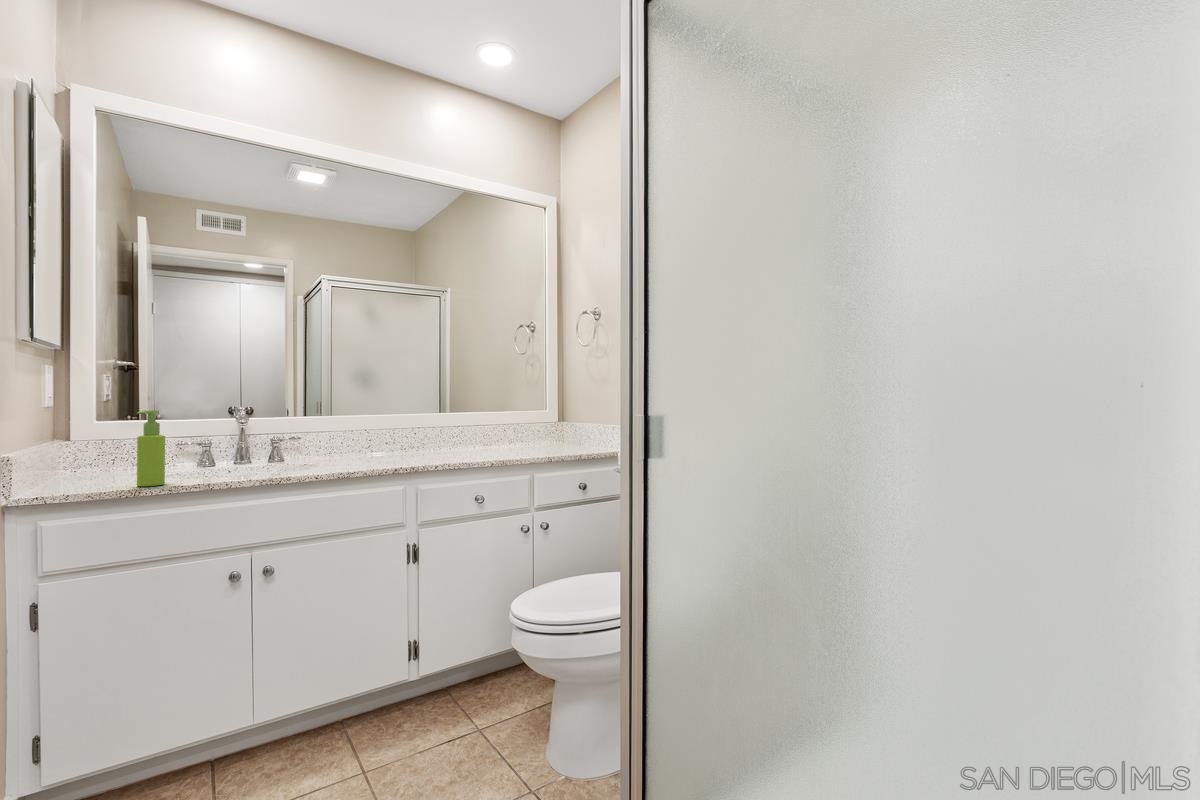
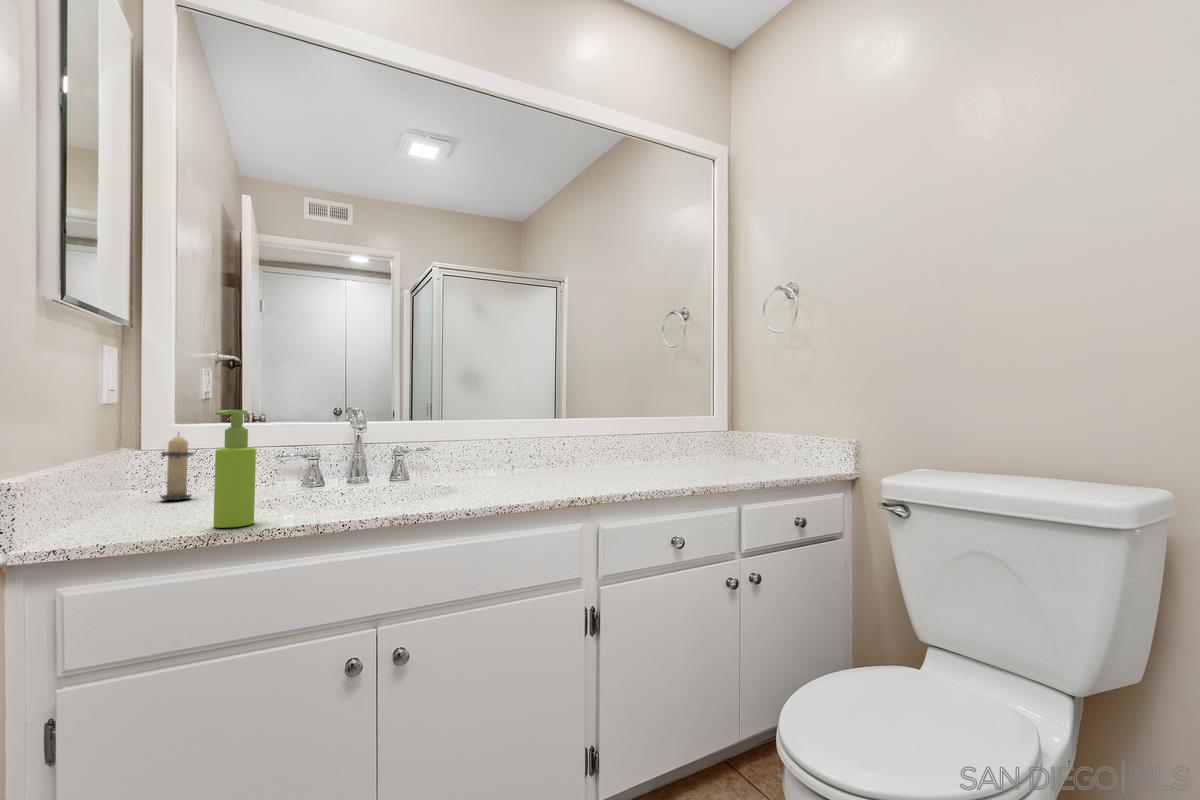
candle: none [84,426,116,476] -> present [160,433,194,500]

